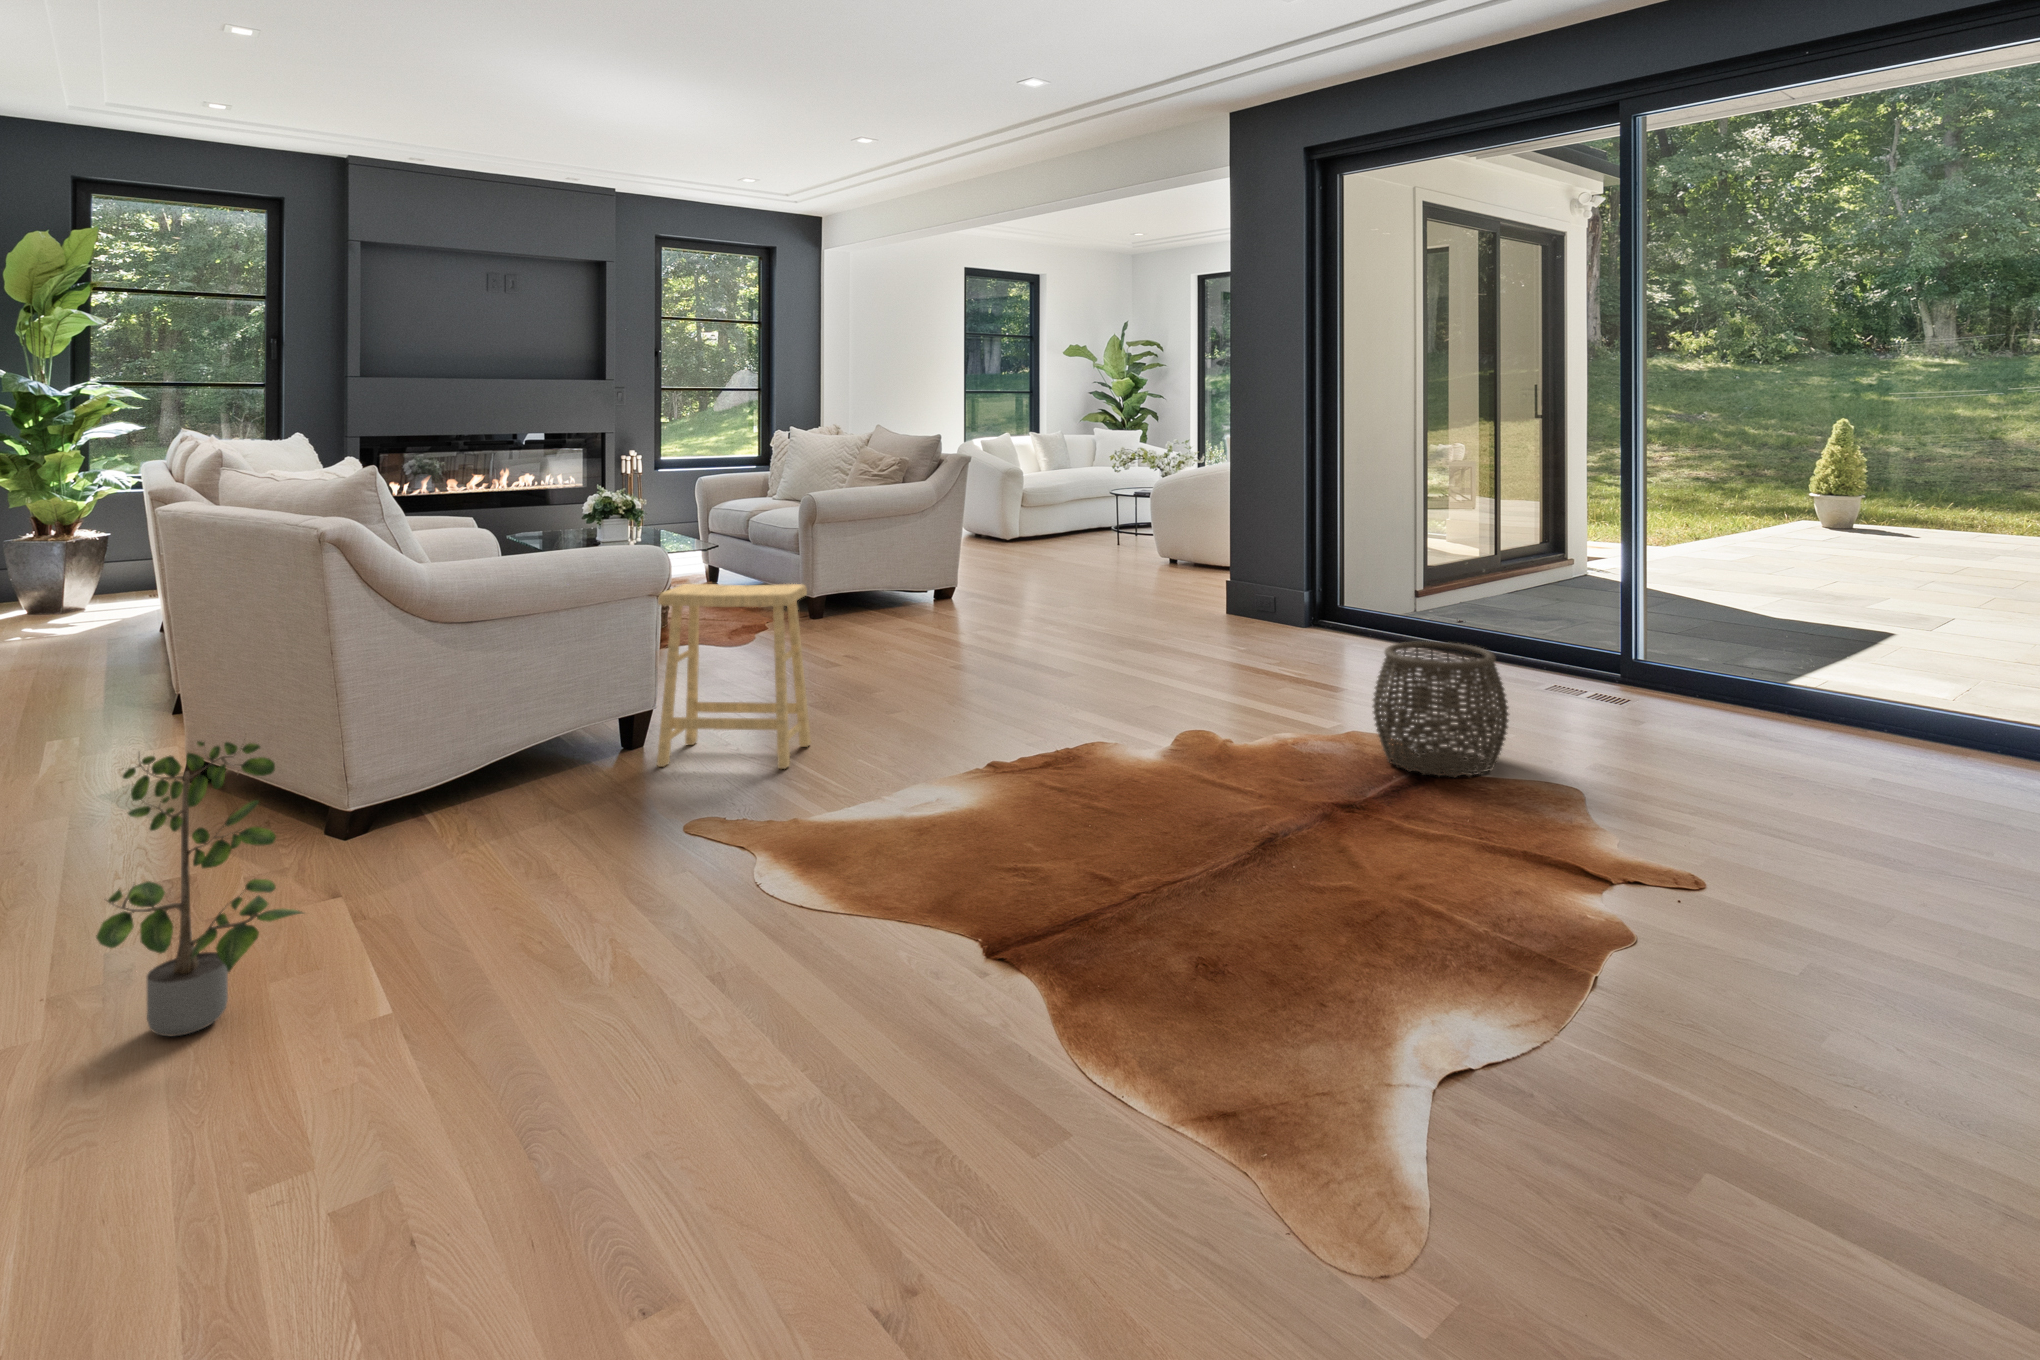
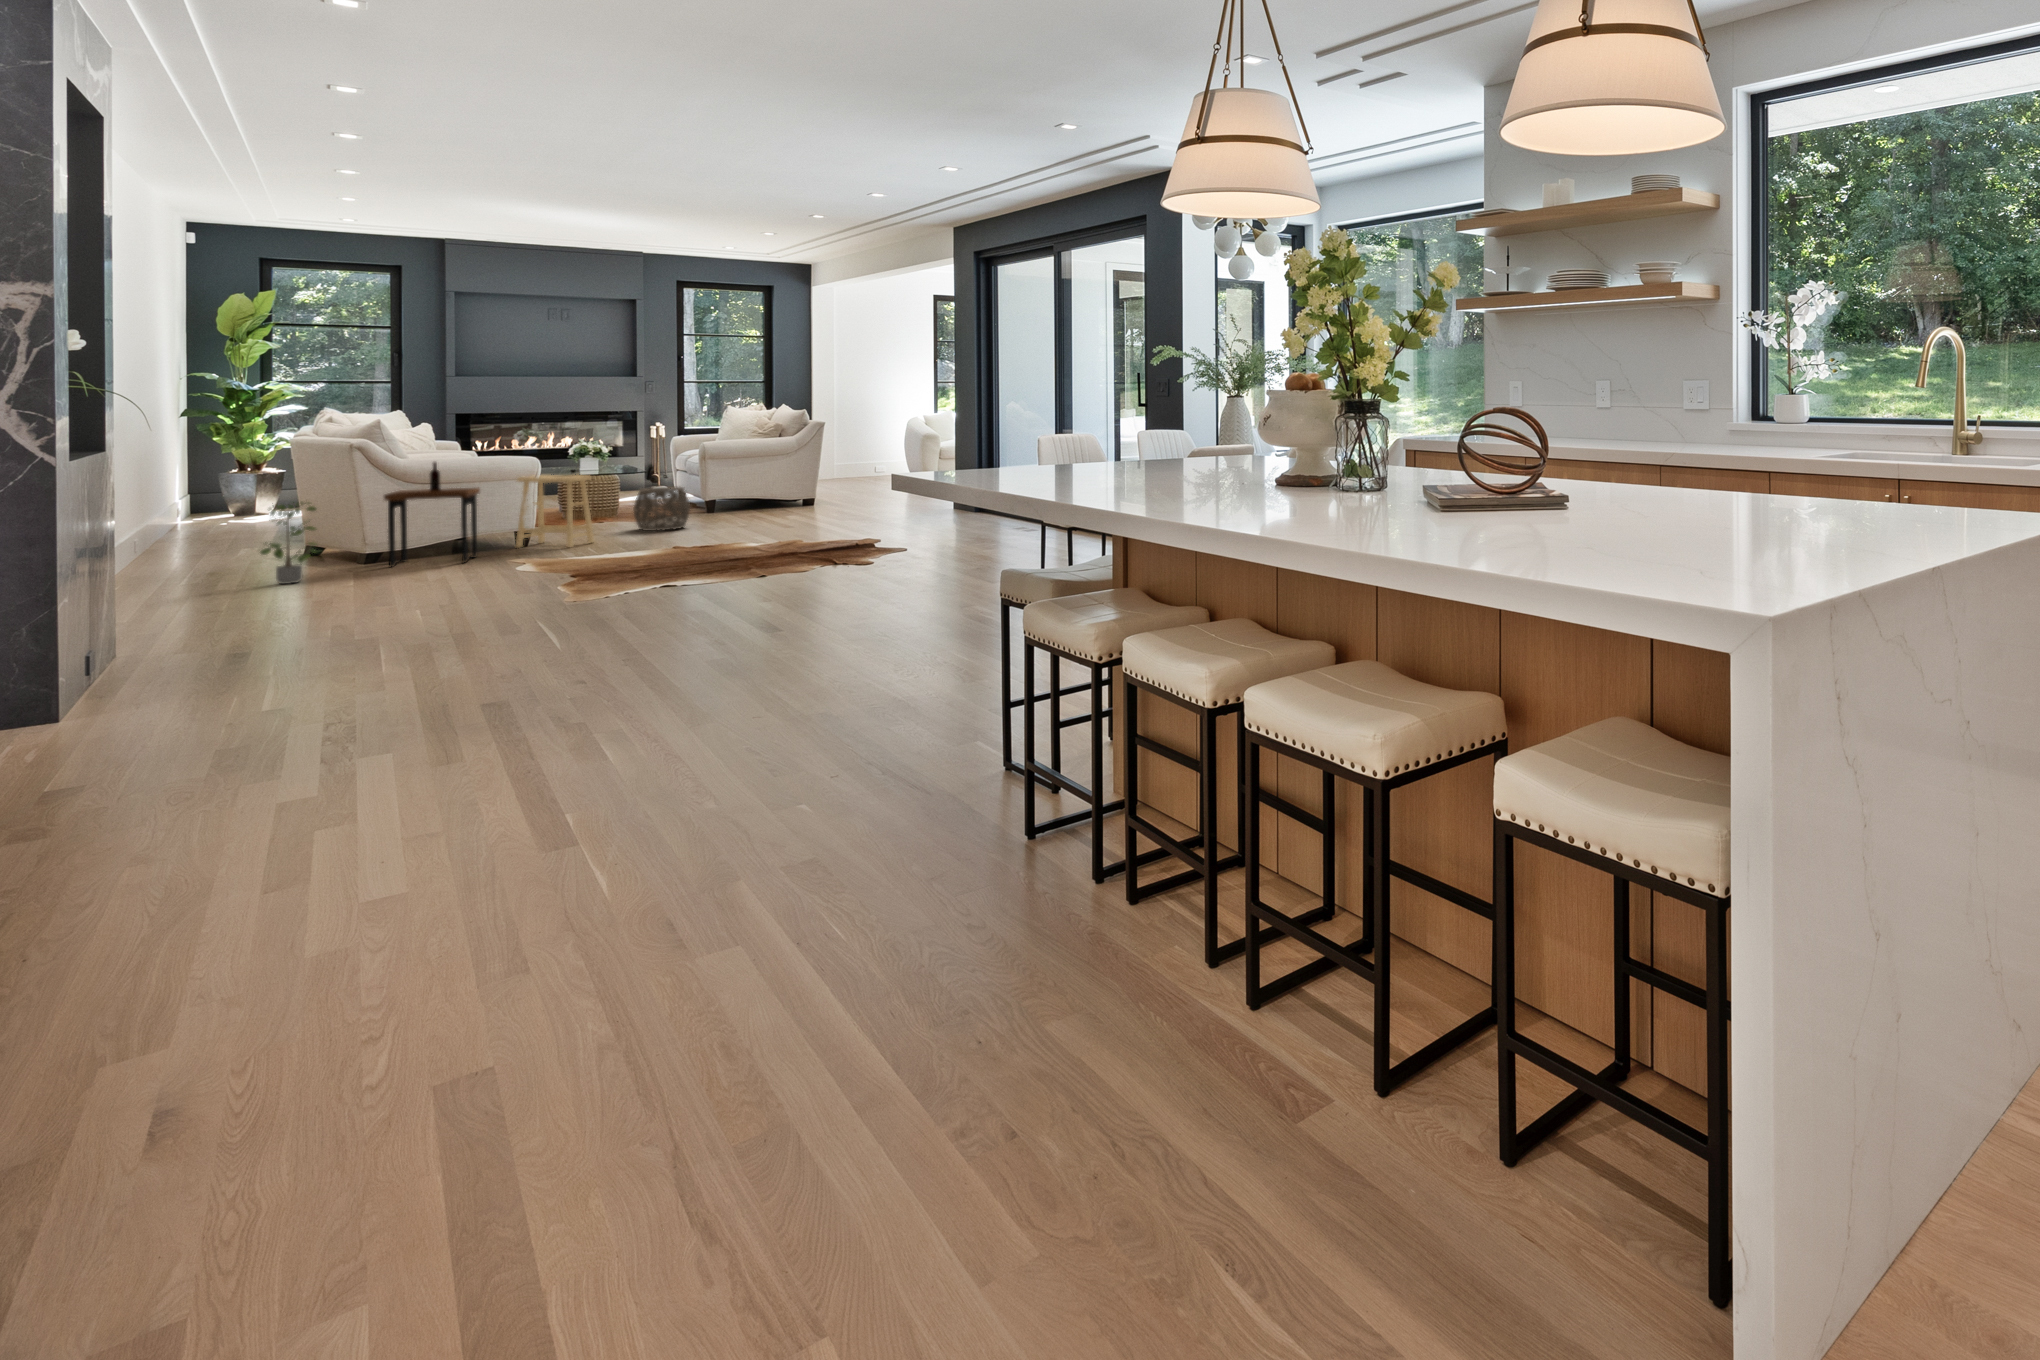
side table: none [423,572,628,890] -> present [384,462,480,568]
woven basket: present [1373,641,1509,777] -> present [633,486,690,531]

